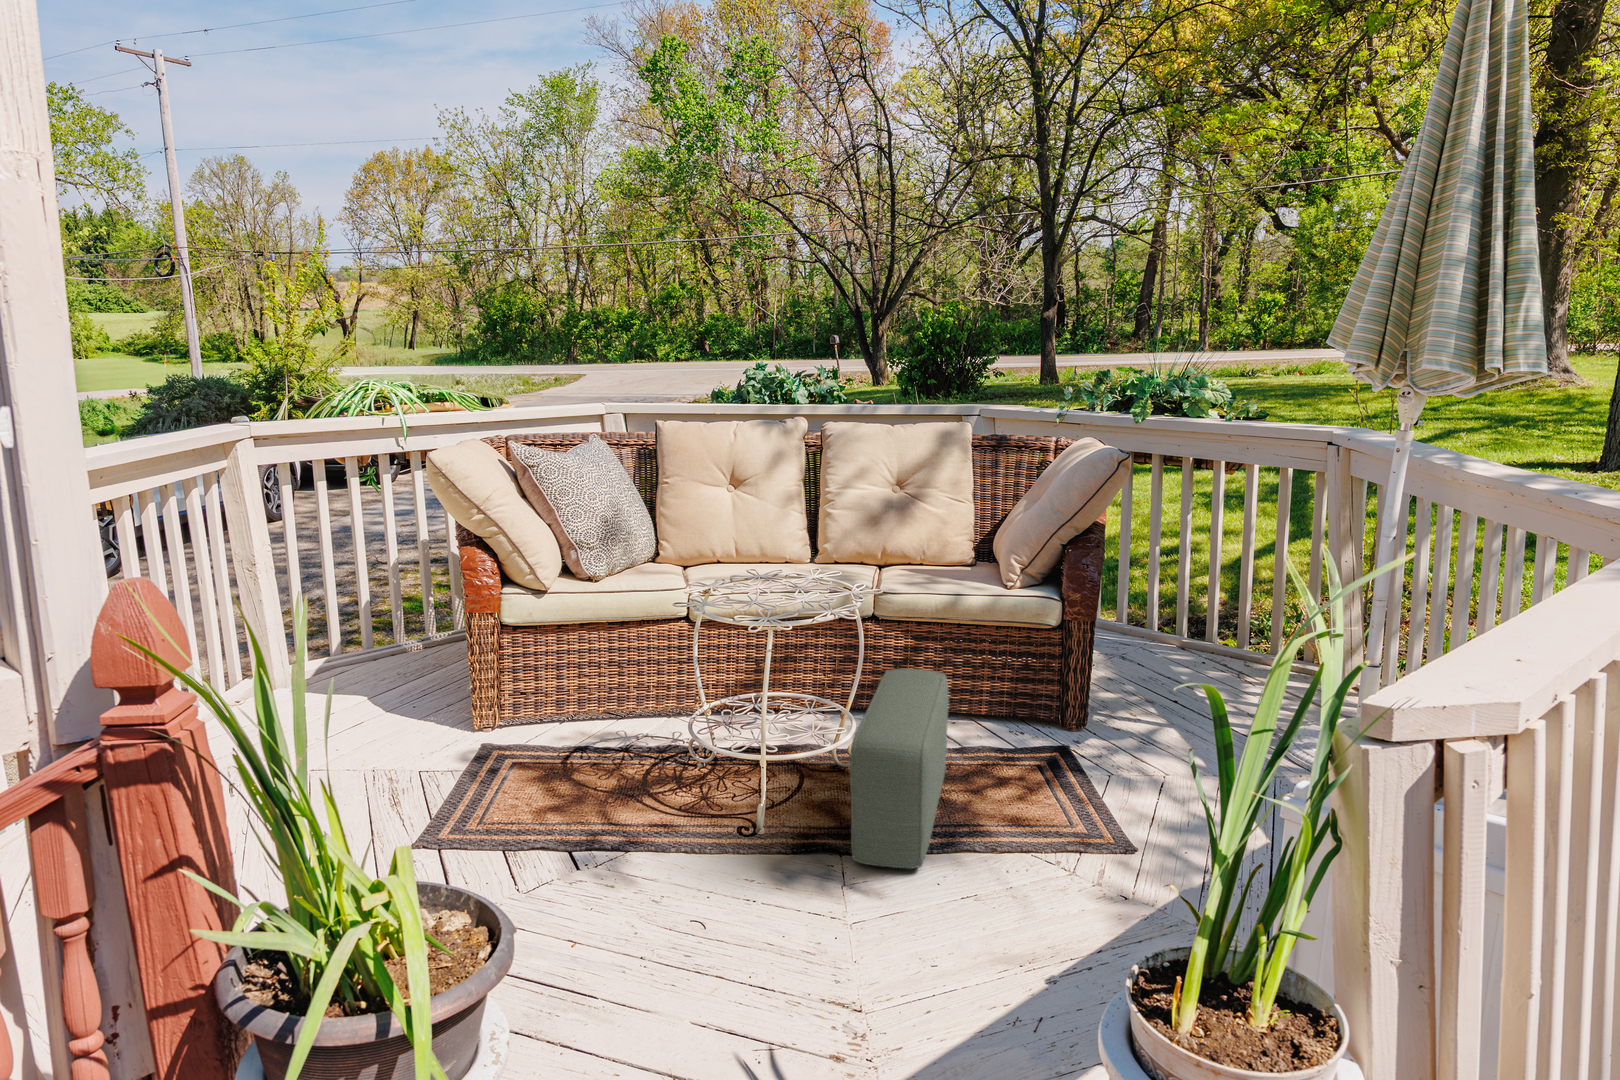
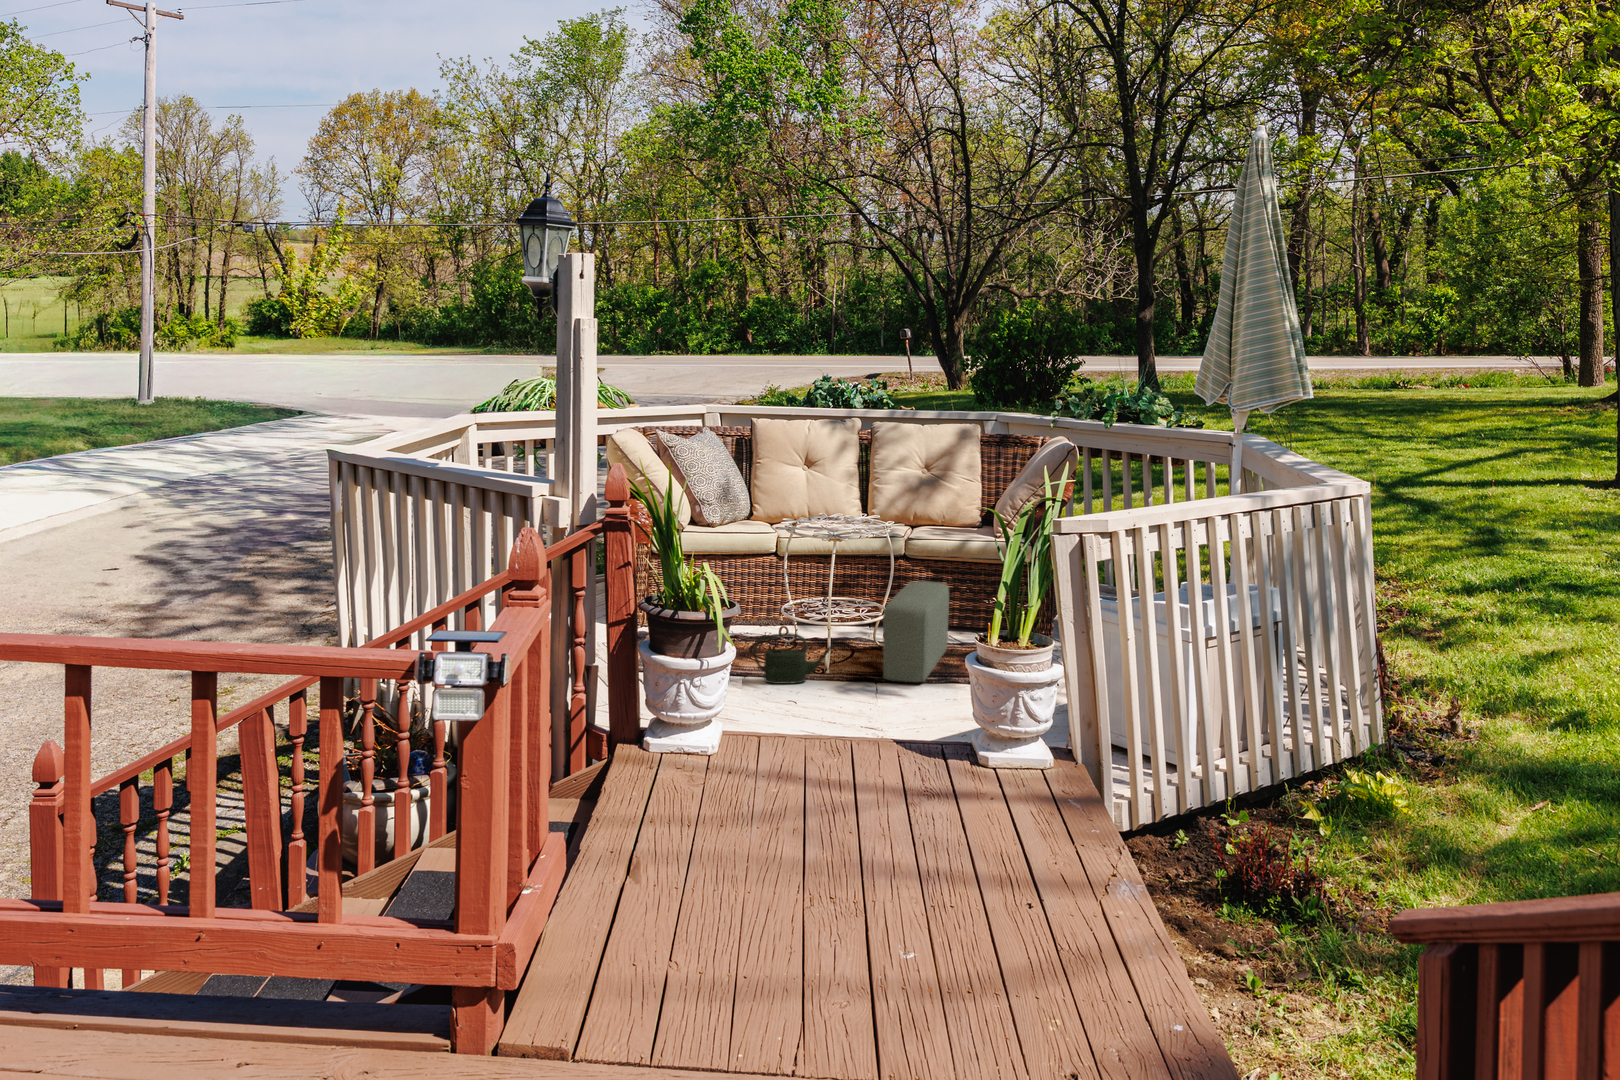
watering can: none [626,792,770,880] -> present [753,633,835,684]

